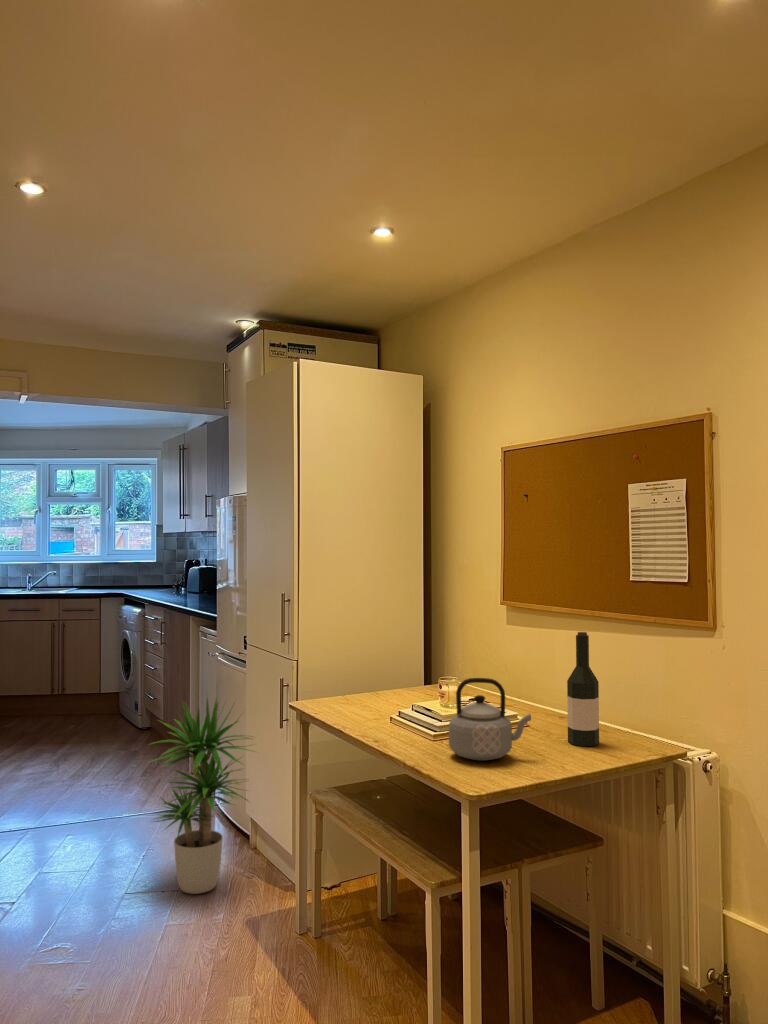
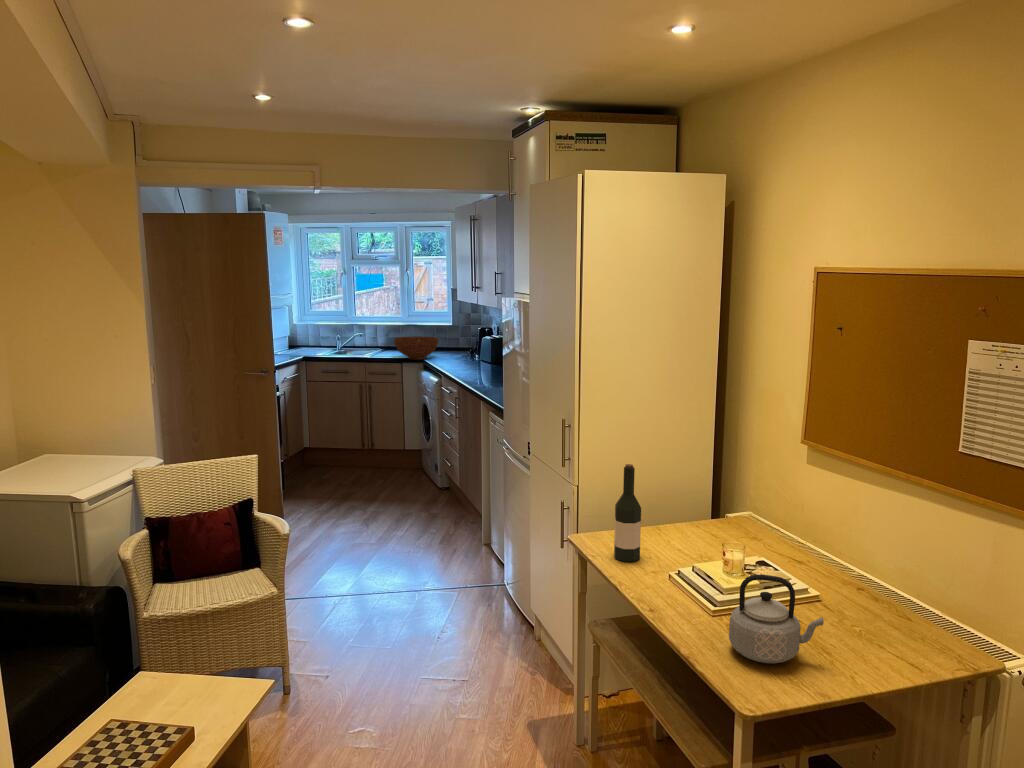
fruit bowl: none [93,570,142,592] -> present [394,336,439,360]
wine bottle: present [567,632,599,746] -> present [614,464,641,562]
potted plant: present [149,697,252,894] -> none [434,507,541,689]

